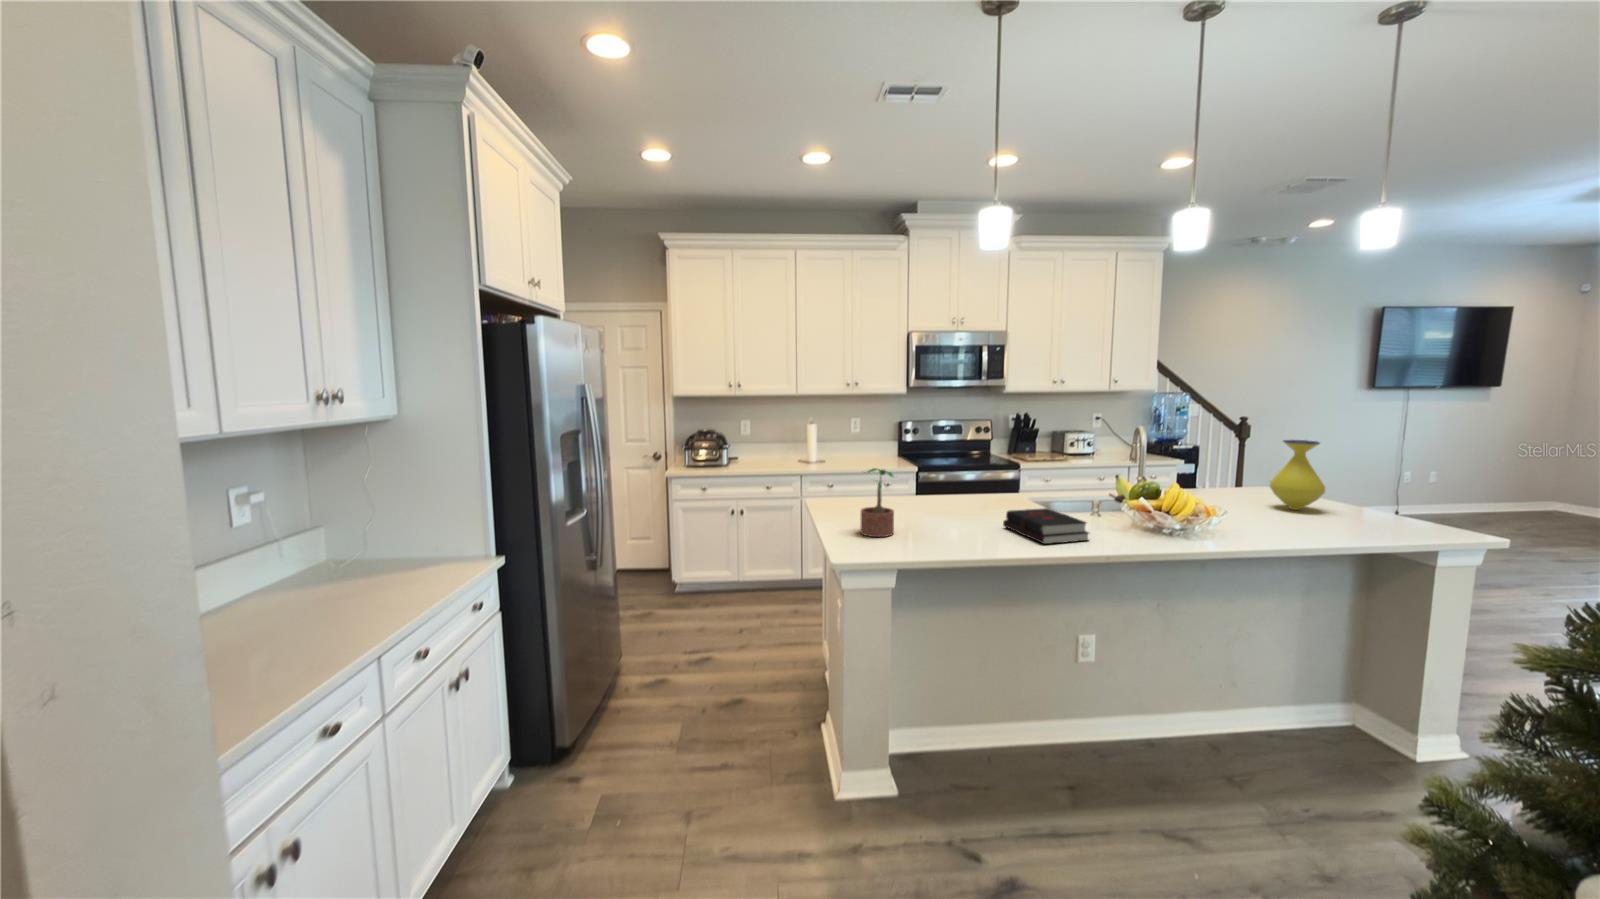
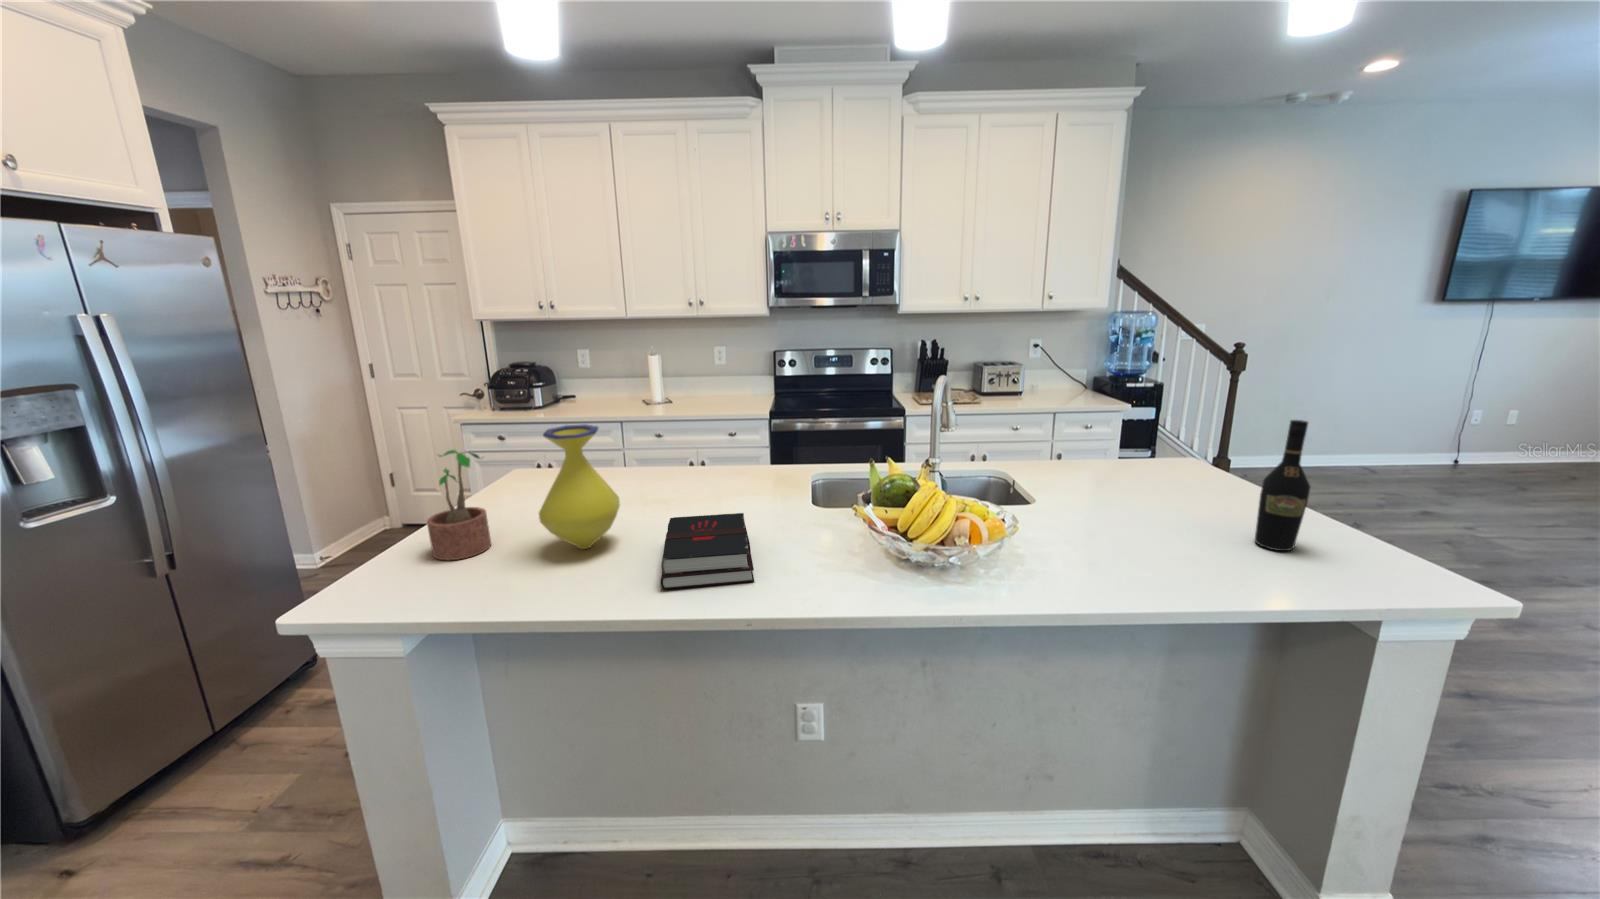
vase: present [1270,440,1325,510] -> present [539,425,620,549]
wine bottle: none [1349,447,1381,523] -> present [1255,420,1310,551]

